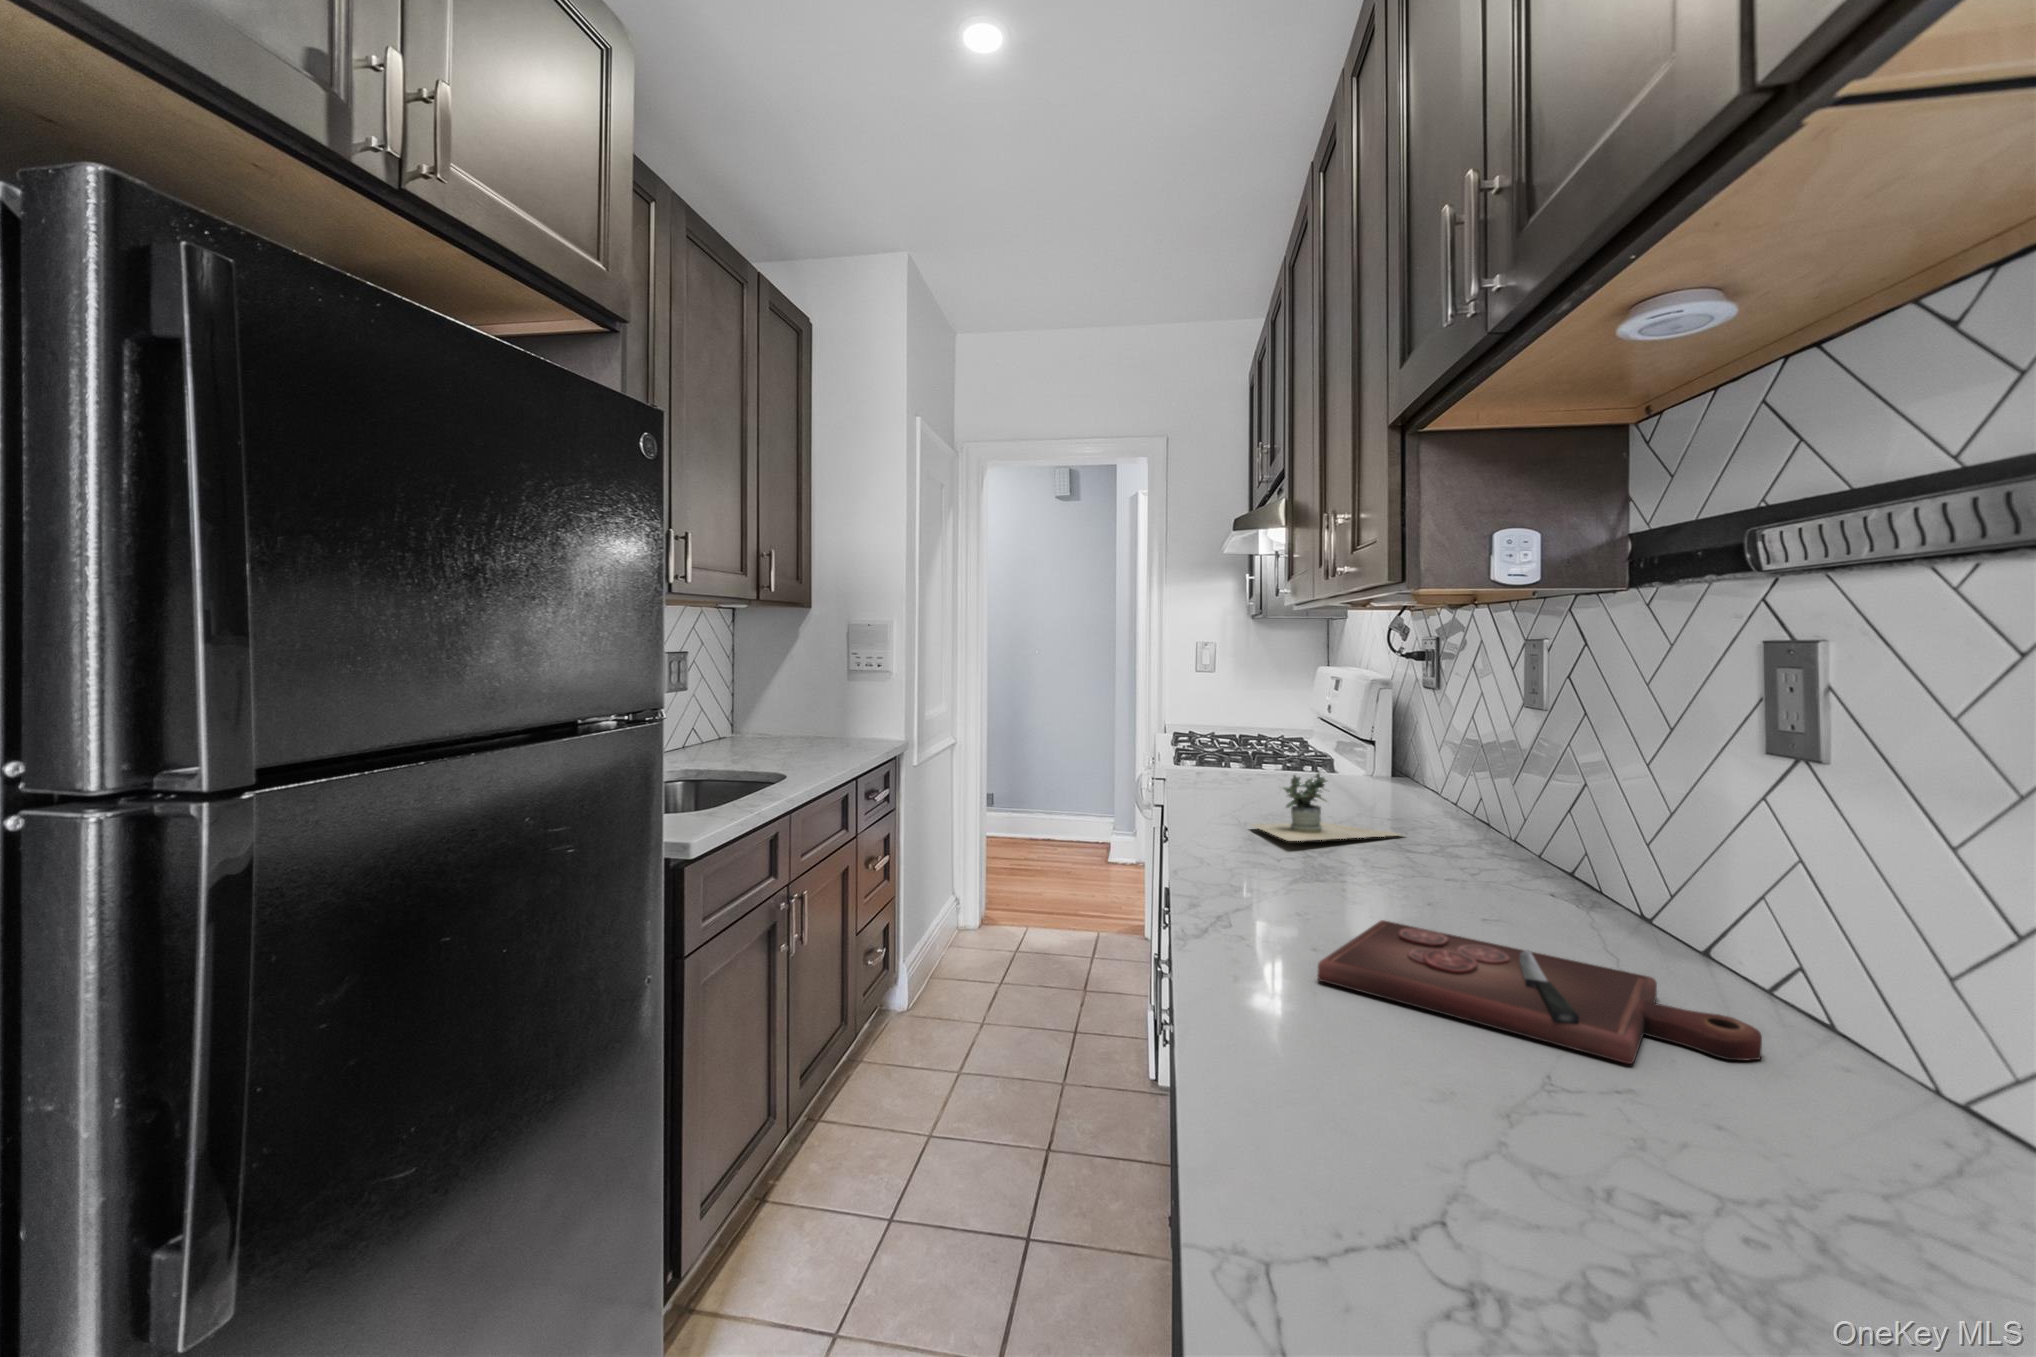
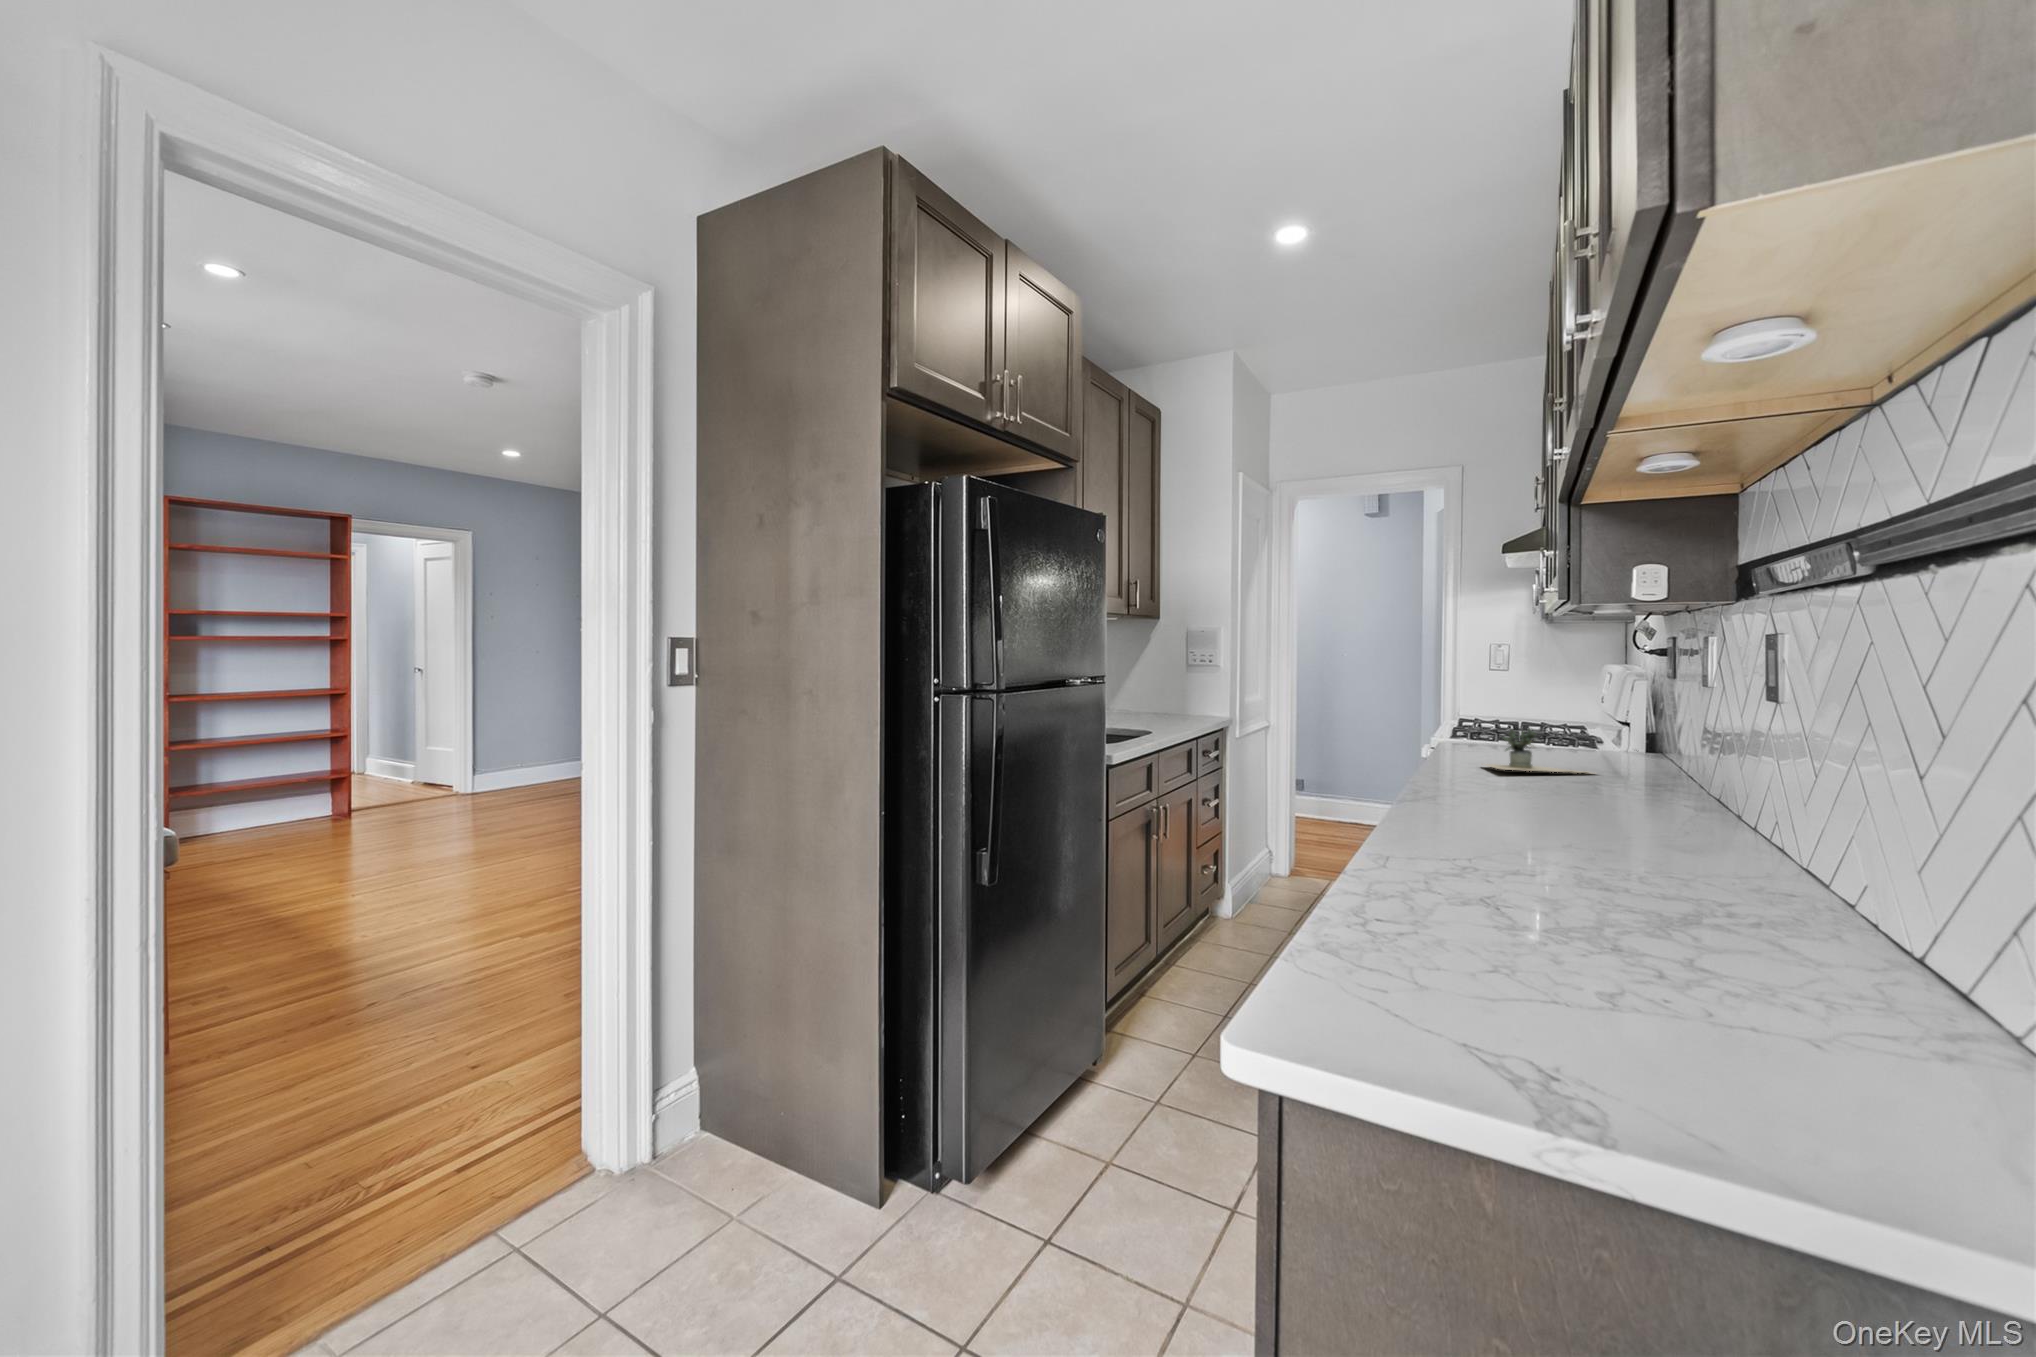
cutting board: present [1318,920,1762,1064] -> none [1467,794,1694,840]

